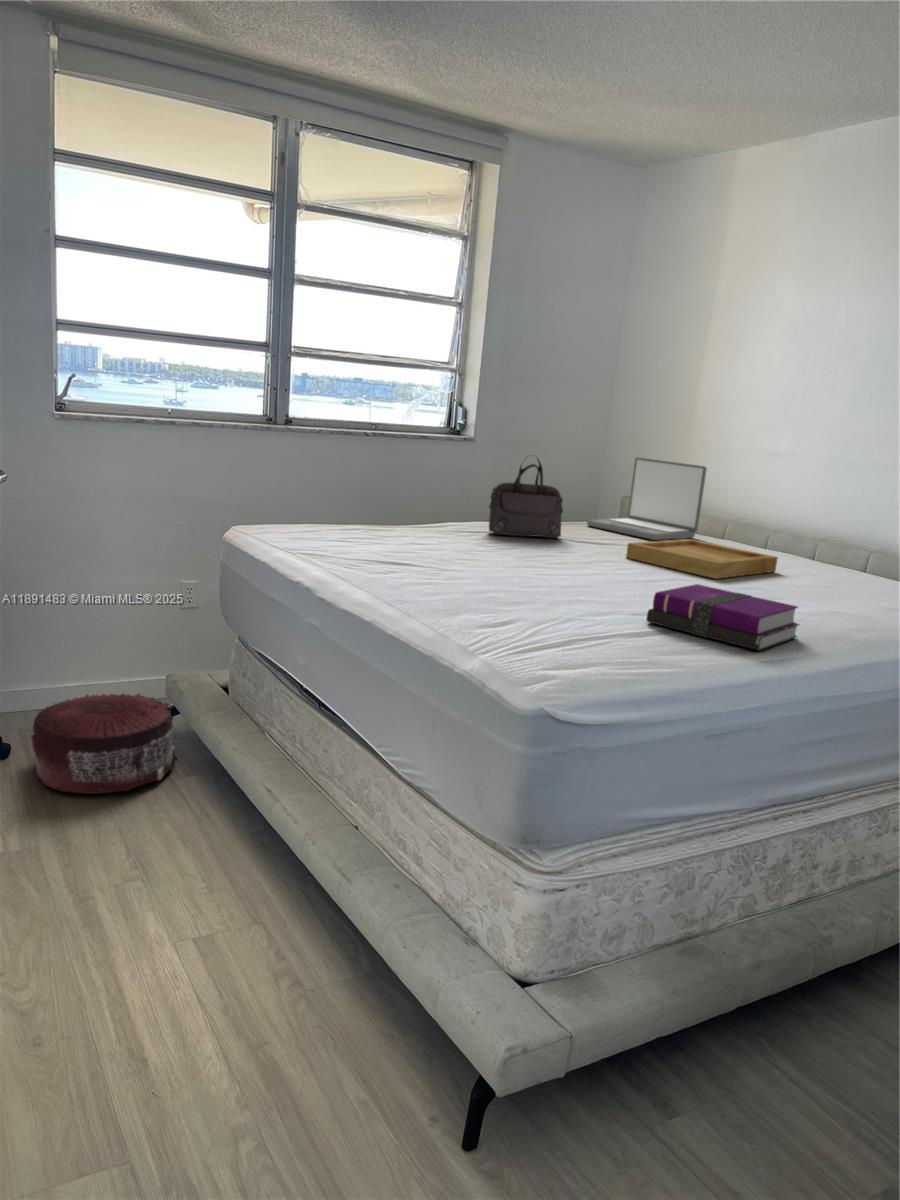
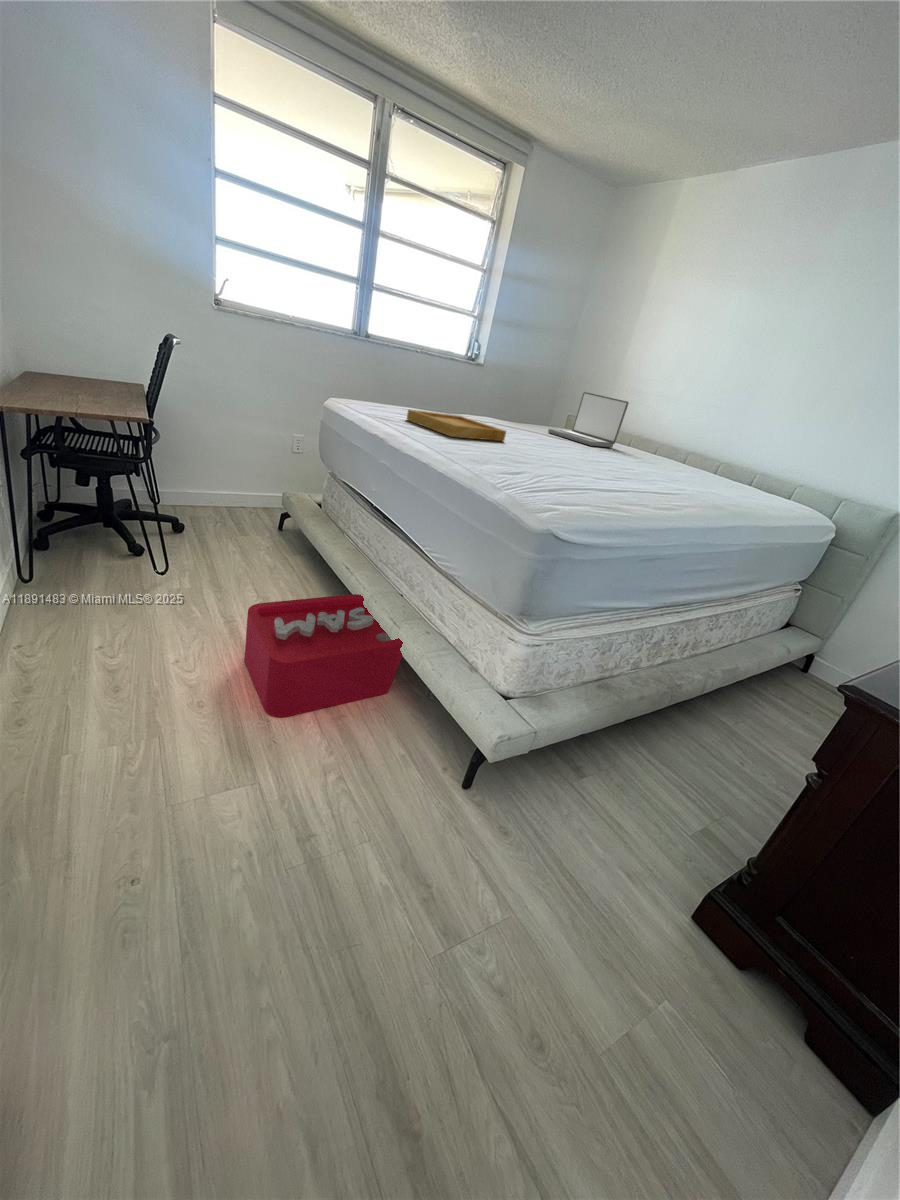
handbag: present [489,459,563,538] -> none [491,378,540,436]
tray: present [626,539,778,579] -> present [407,409,506,441]
notebook: present [647,584,799,651] -> none [602,468,699,512]
pouf: present [31,694,178,794] -> none [199,501,290,562]
storage bin: none [101,832,423,1057] -> present [244,594,434,717]

